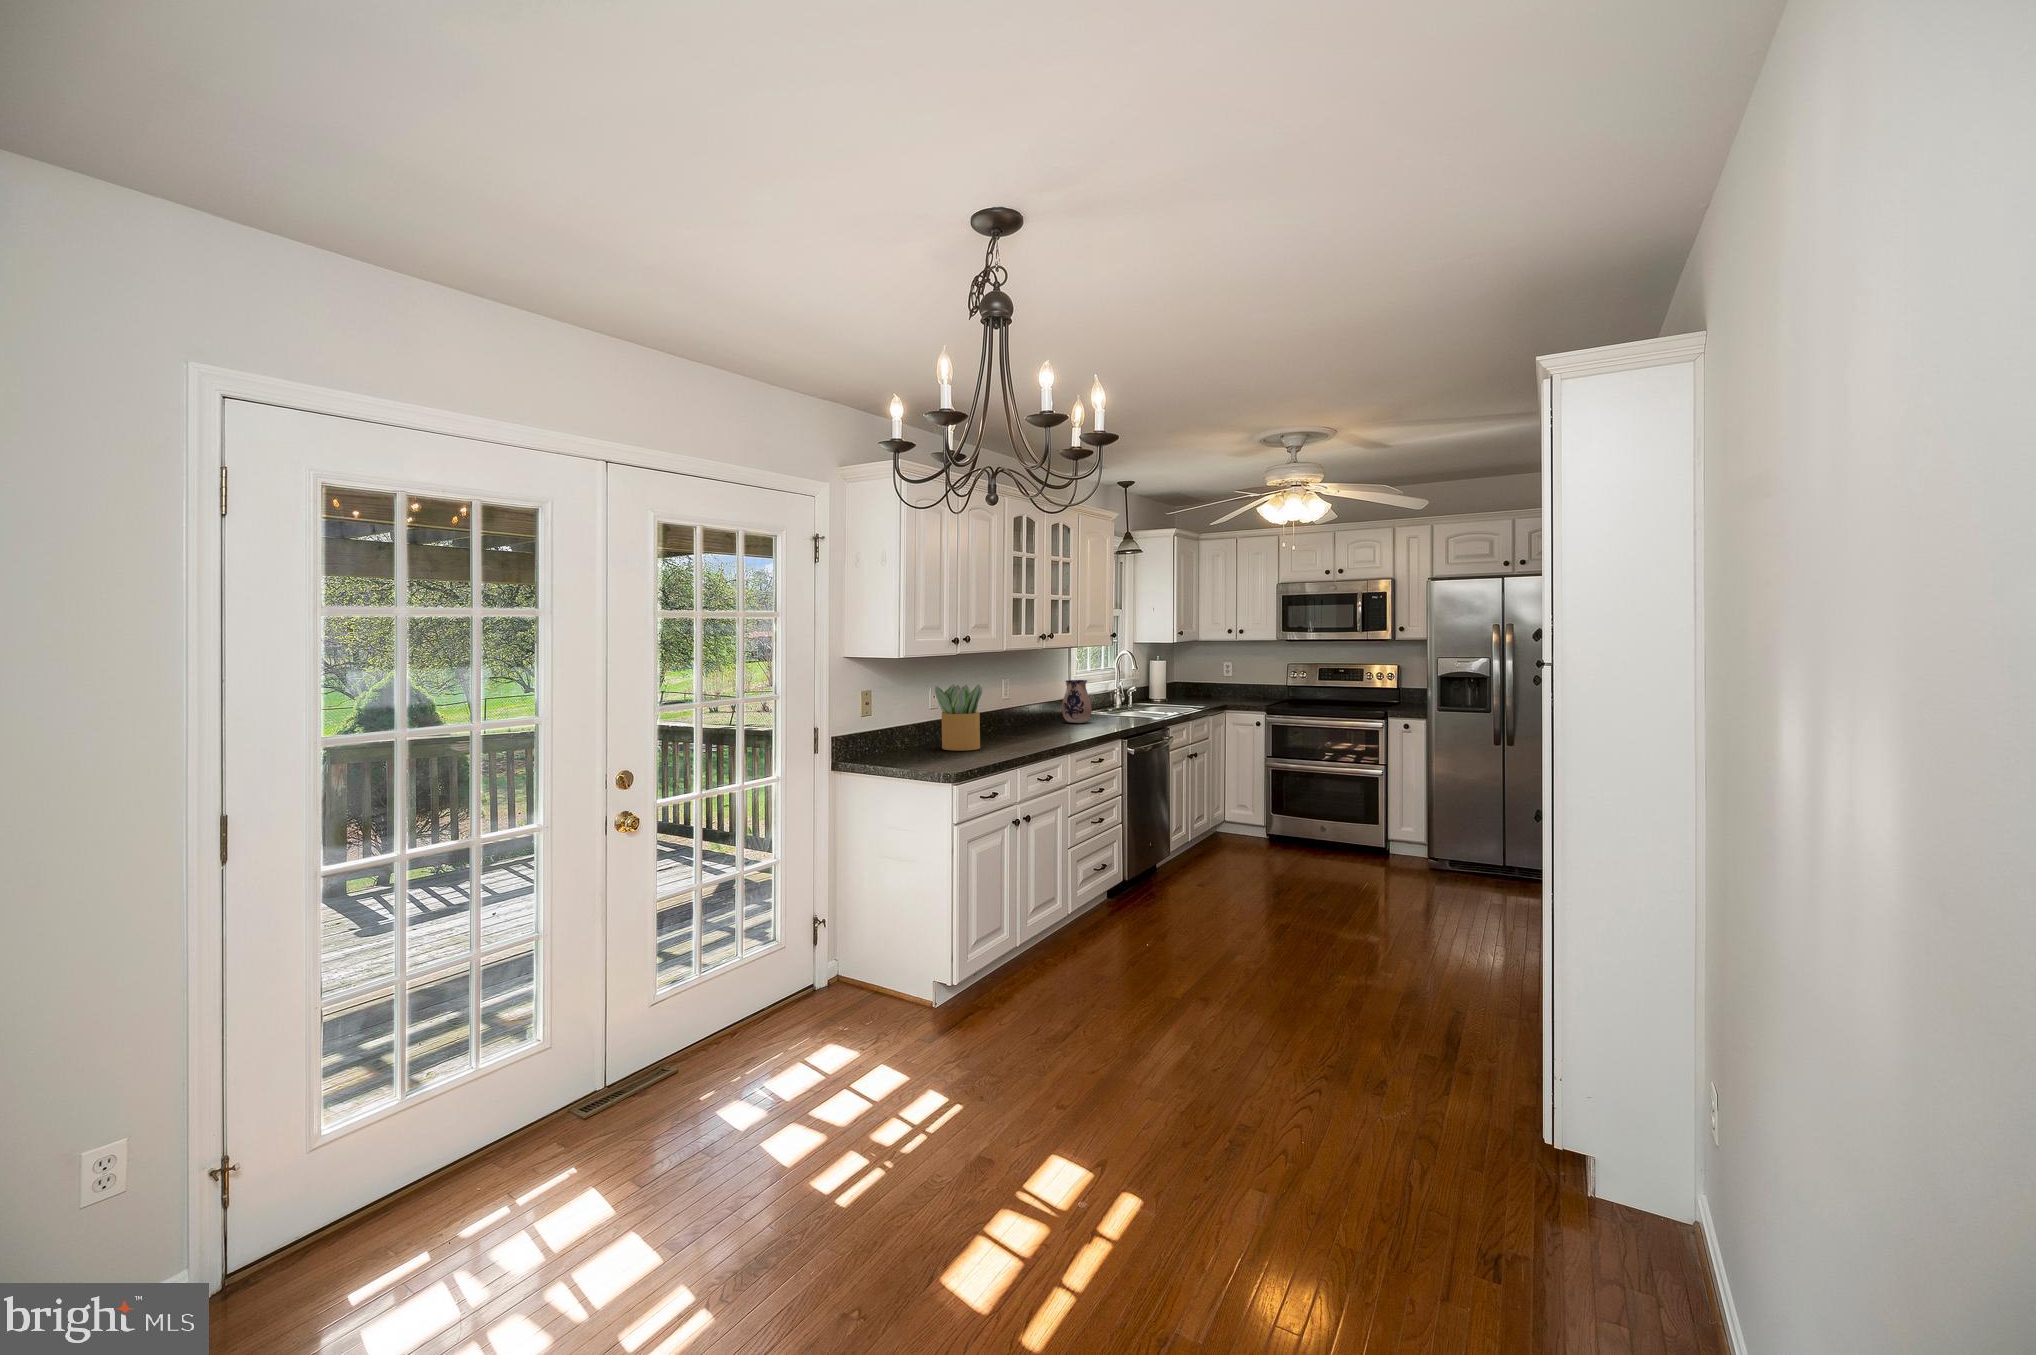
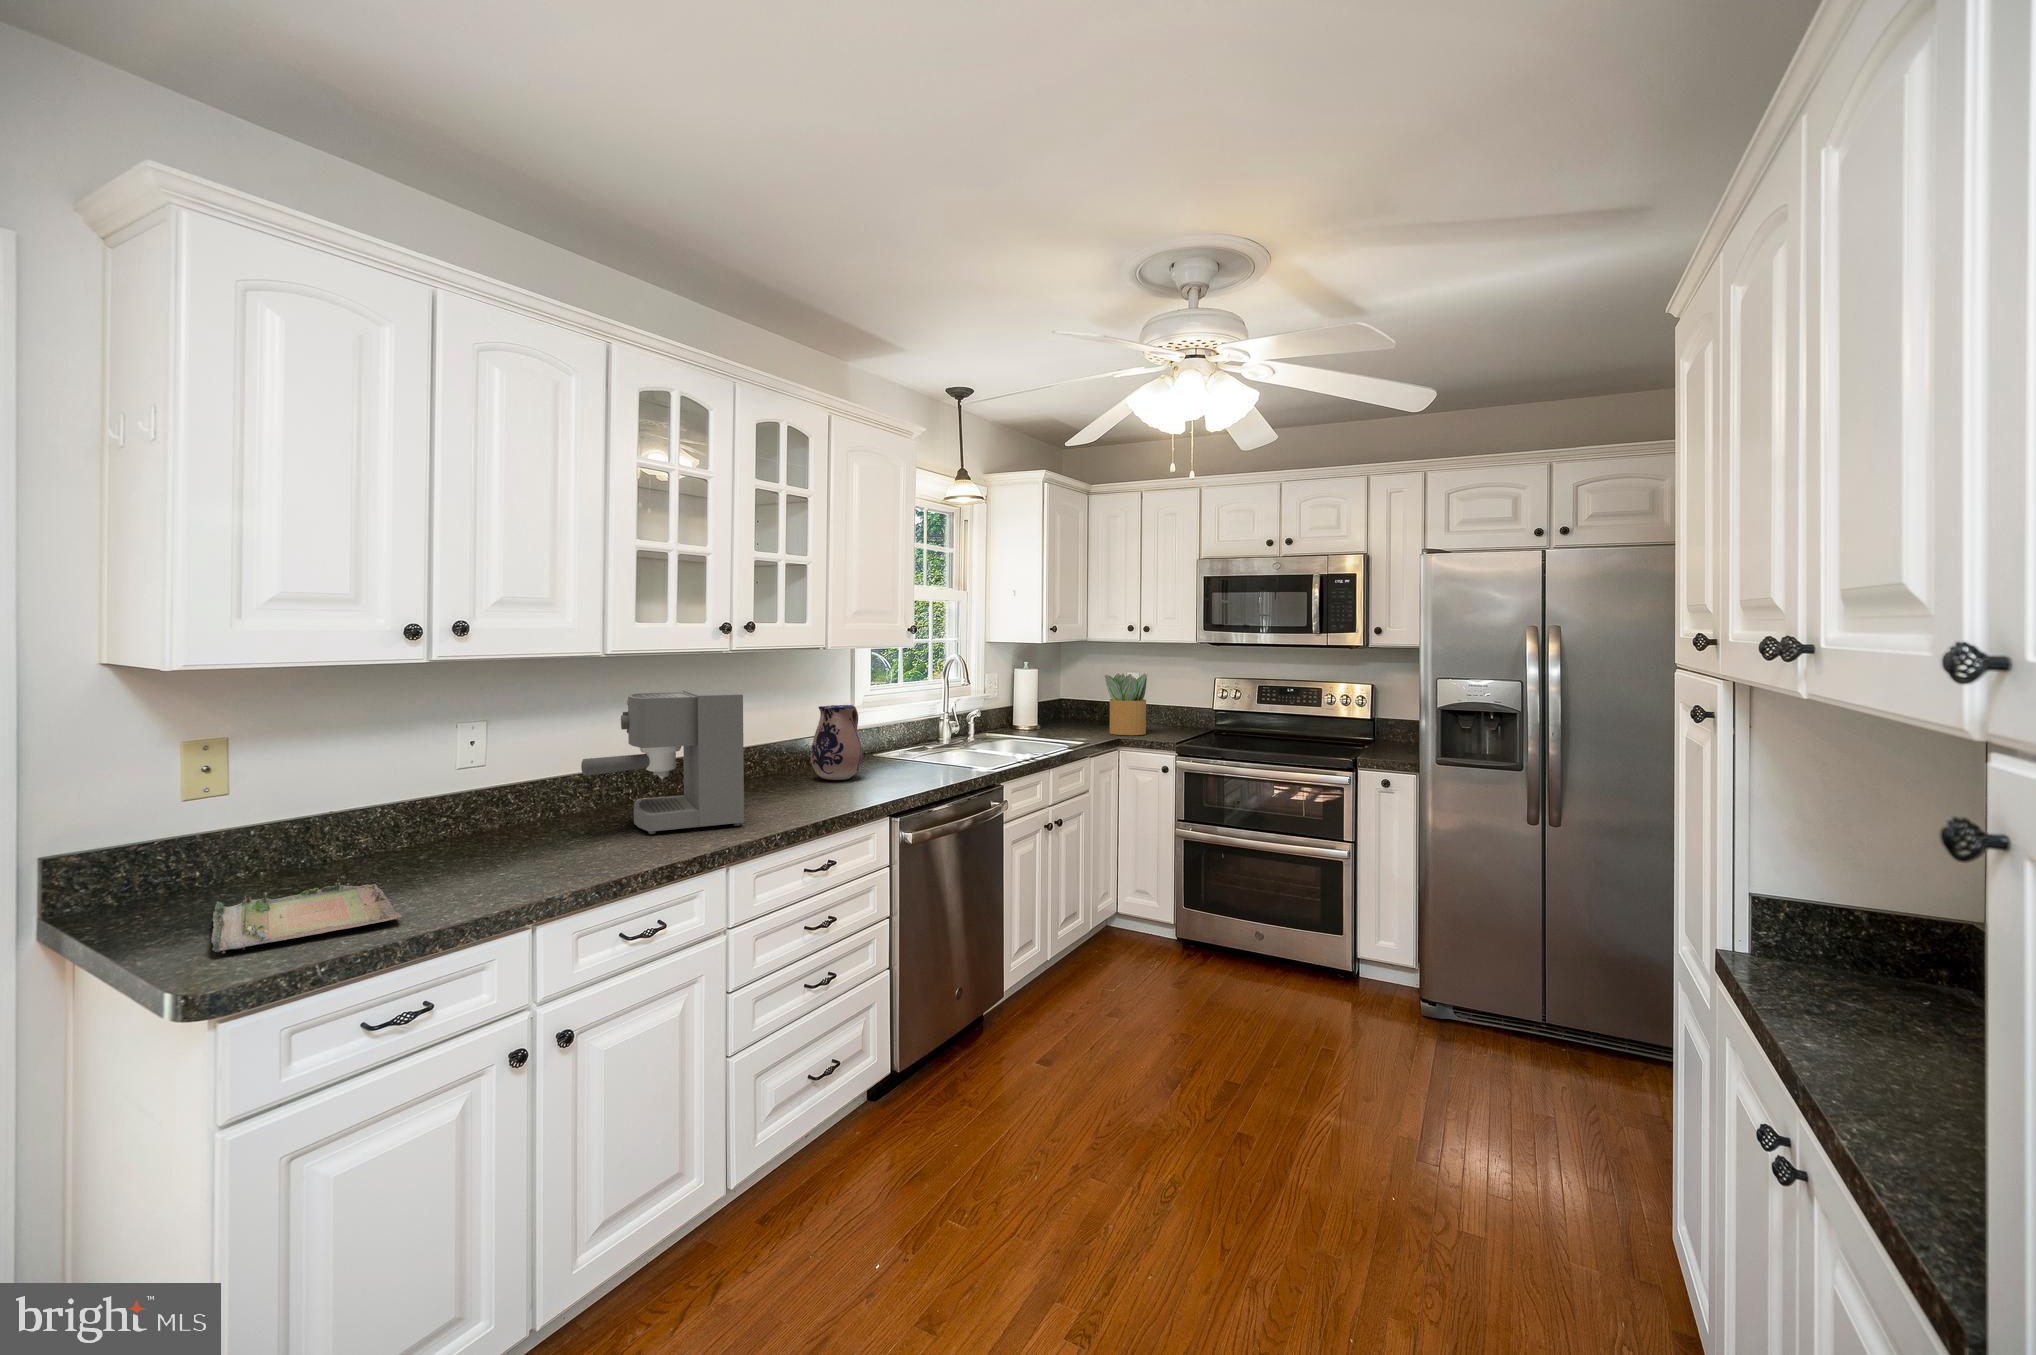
coffee maker: none [988,669,1063,742] -> present [581,690,744,834]
potted plant: present [935,685,982,751] -> present [1105,673,1147,735]
tray: none [891,749,980,769] -> present [211,874,401,953]

